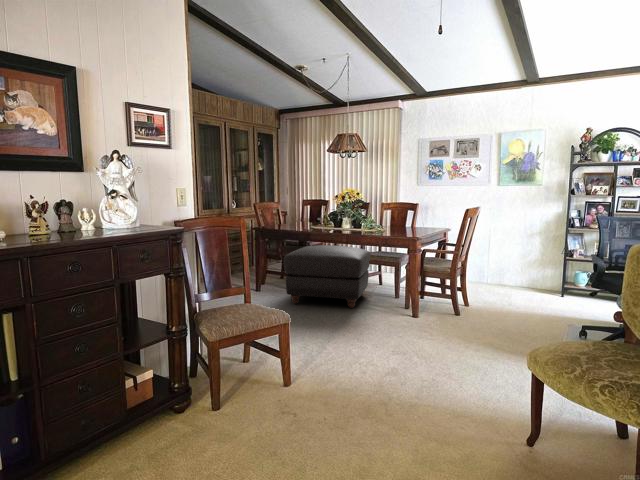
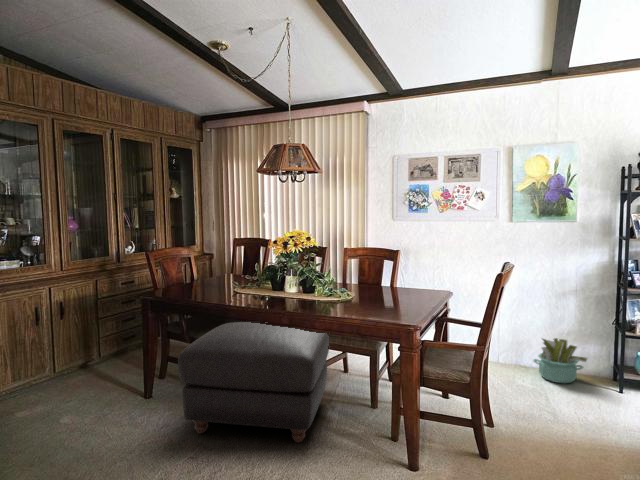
decorative plant: none [509,265,544,293] -> present [534,338,587,383]

